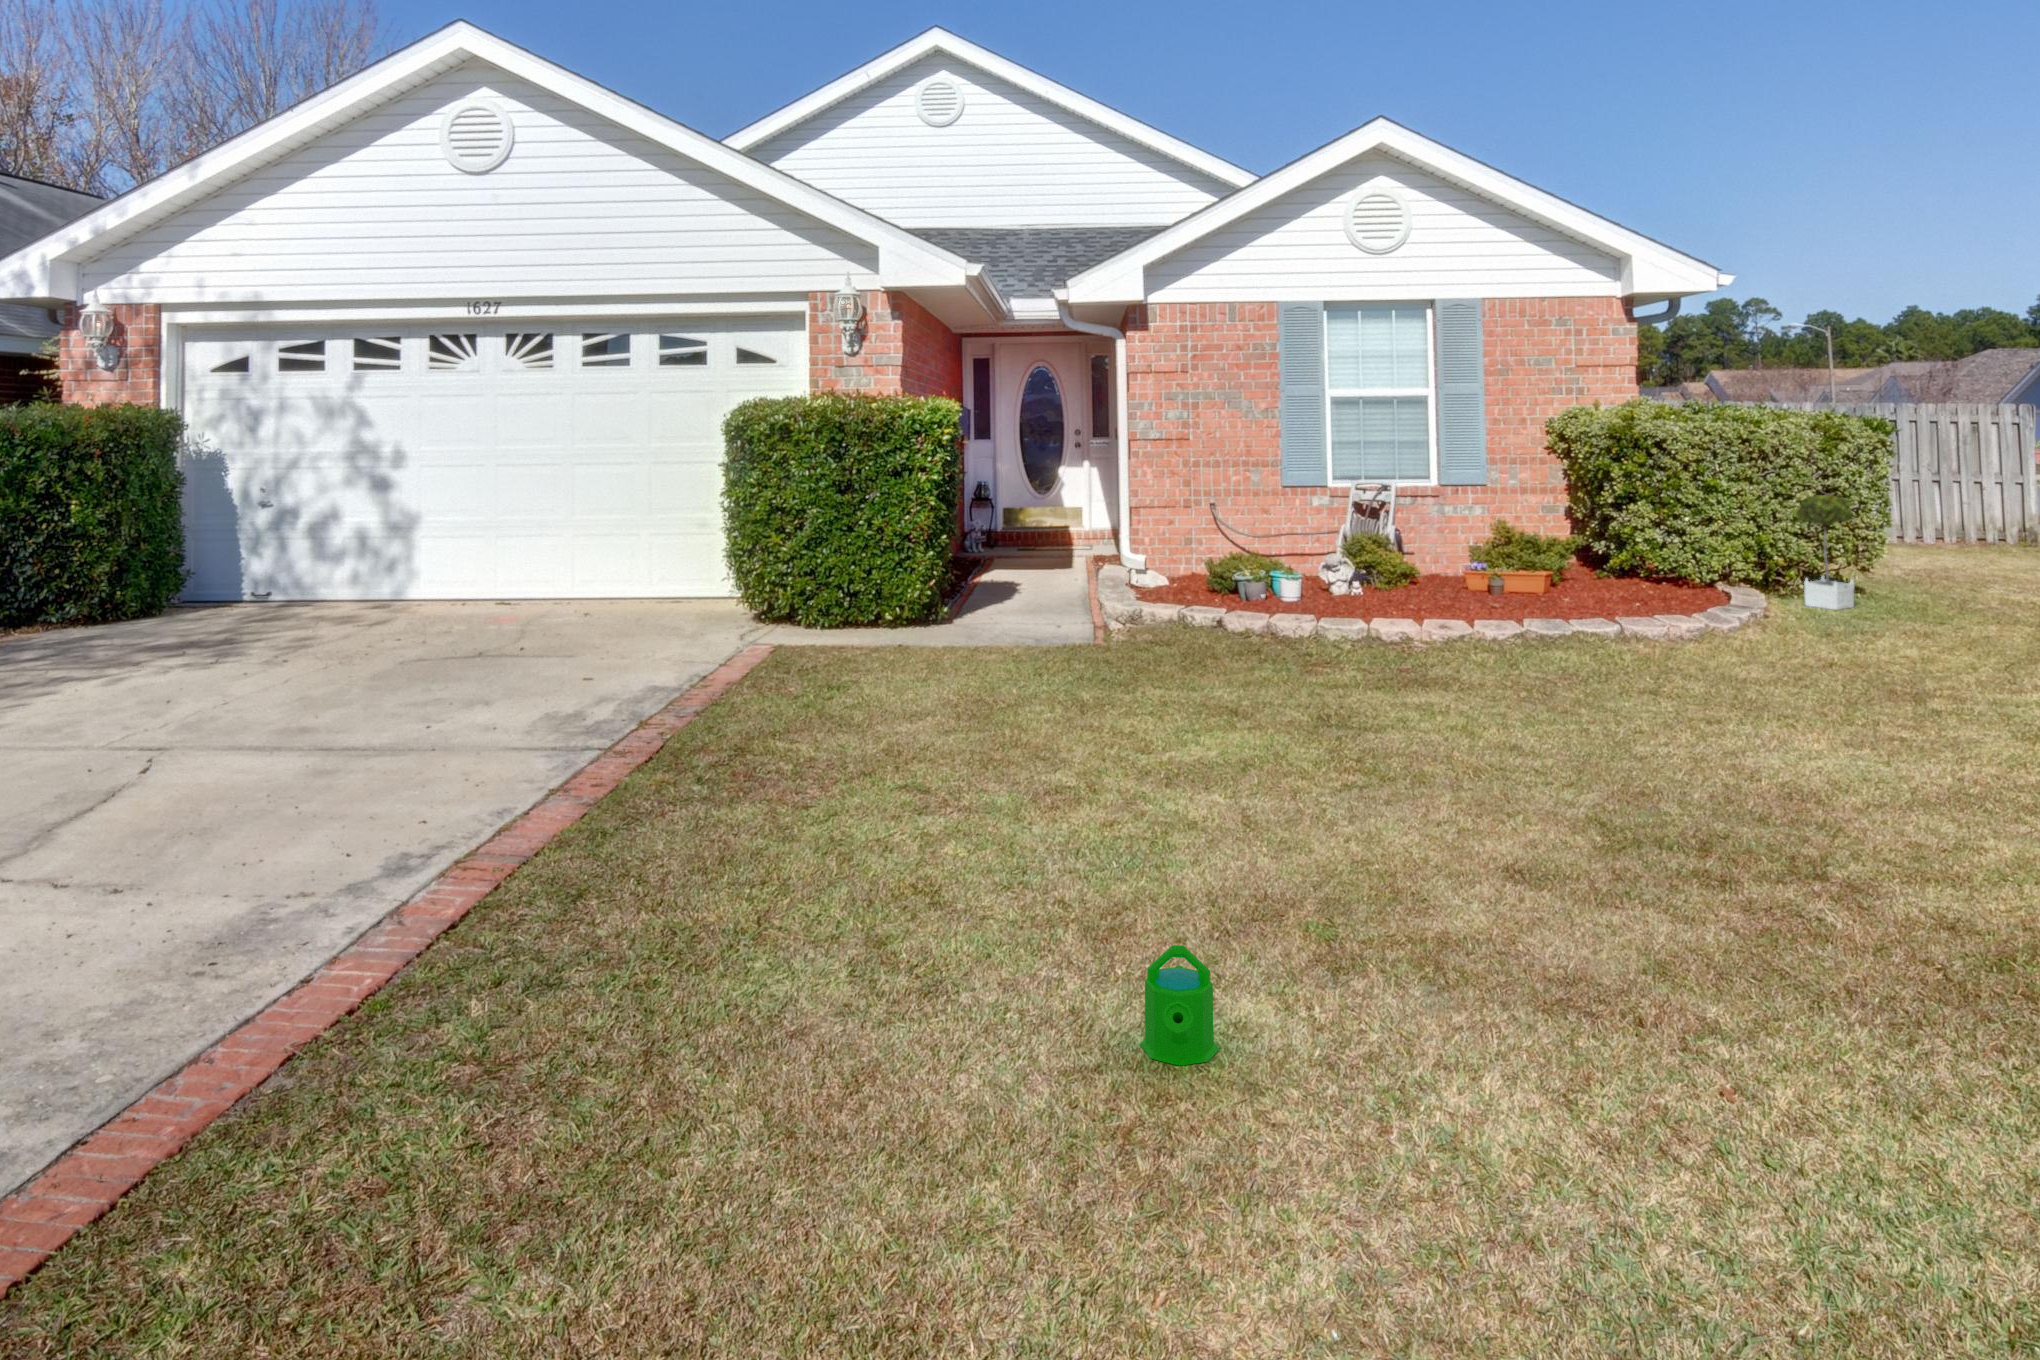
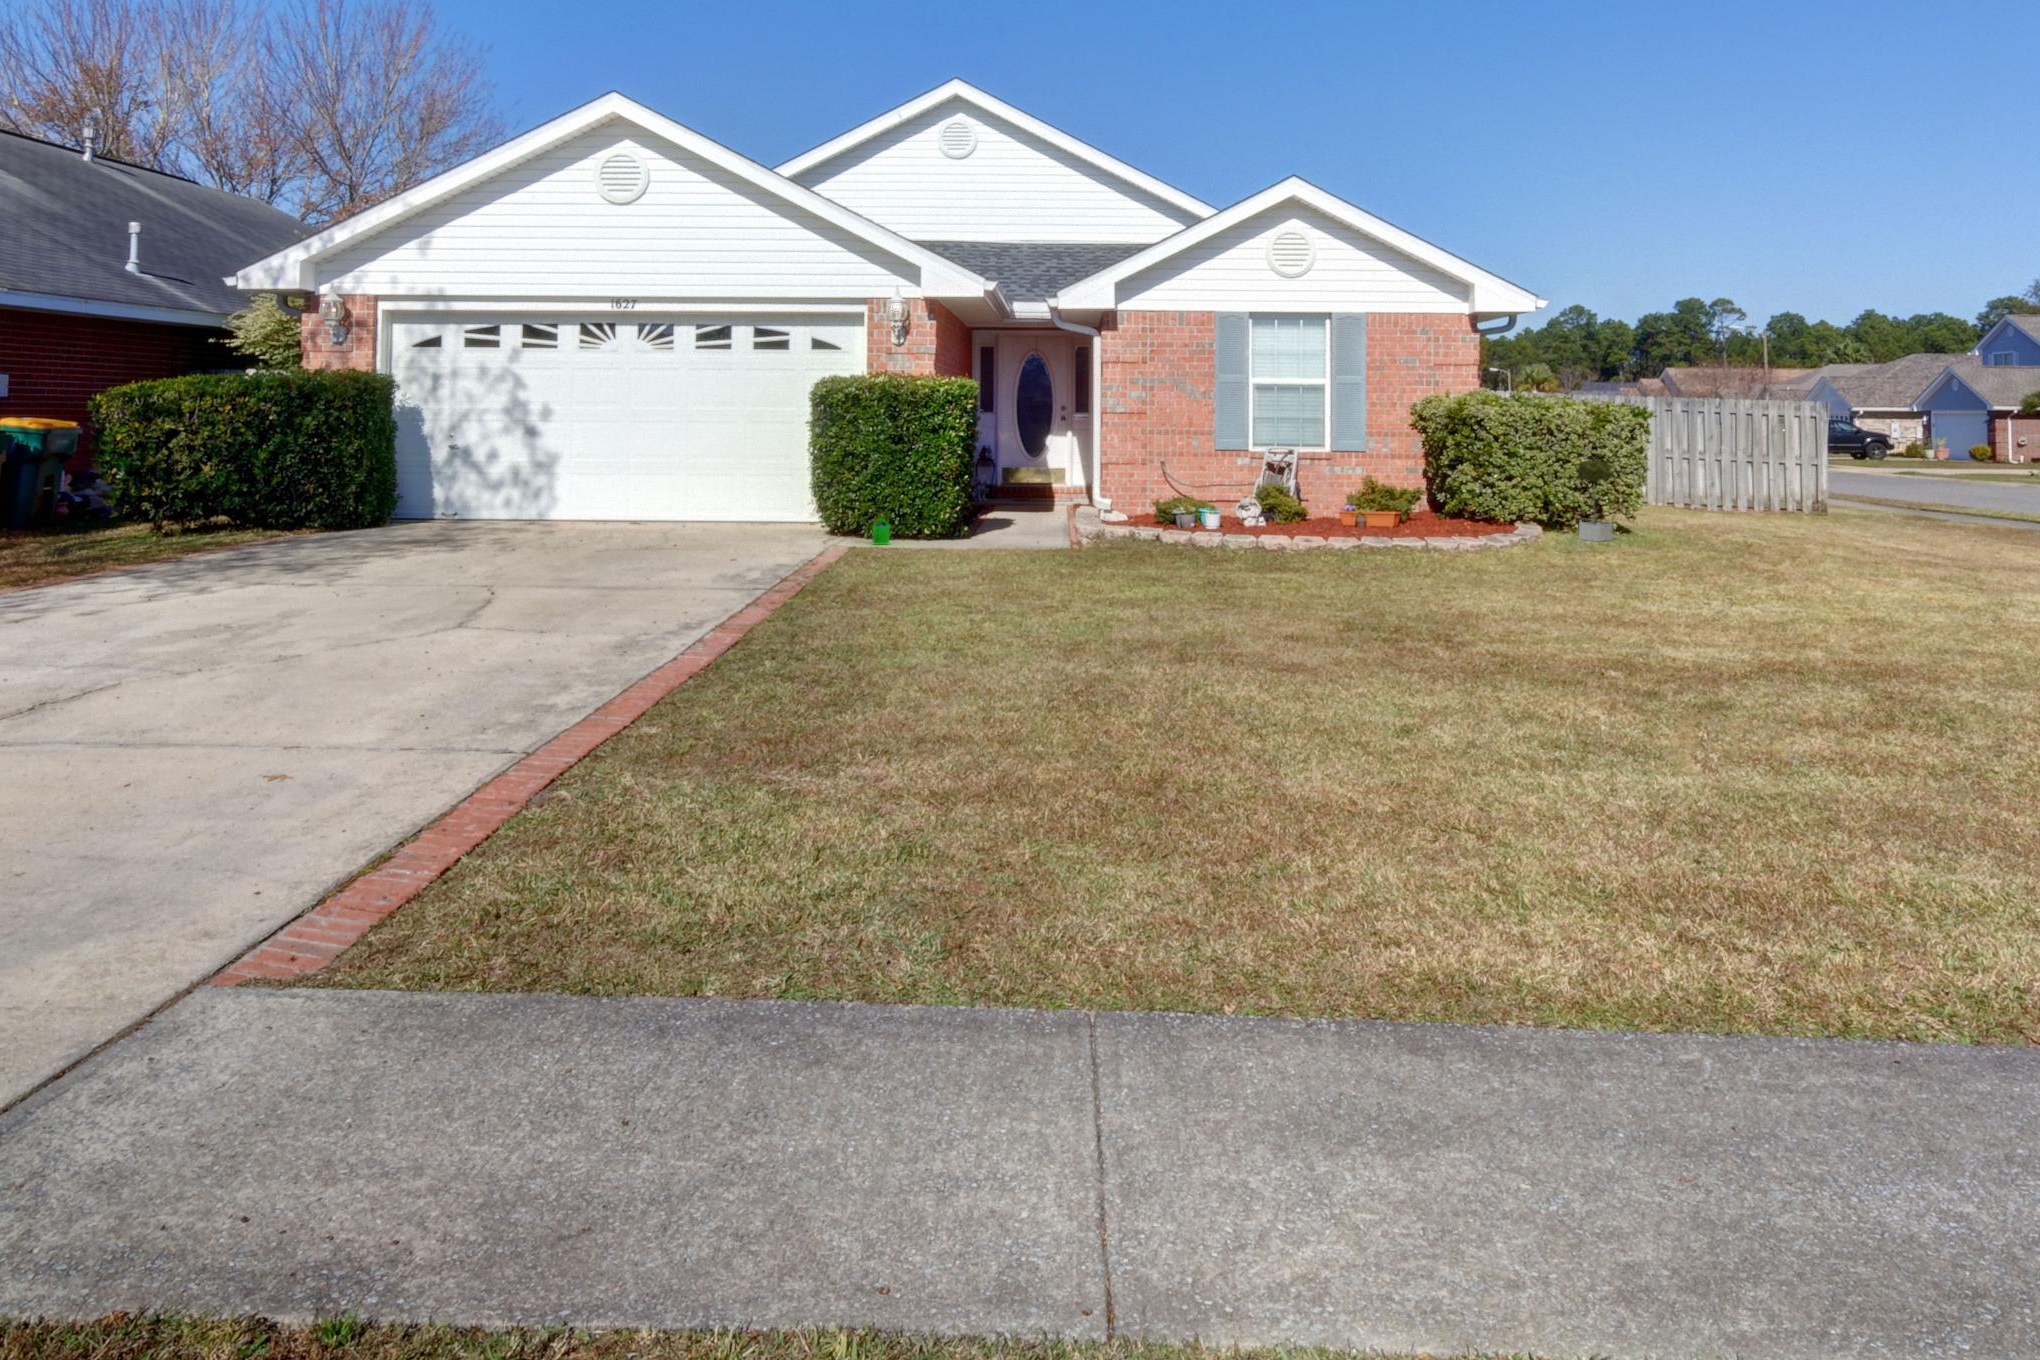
watering can: present [1140,945,1220,1066] -> present [872,518,890,545]

